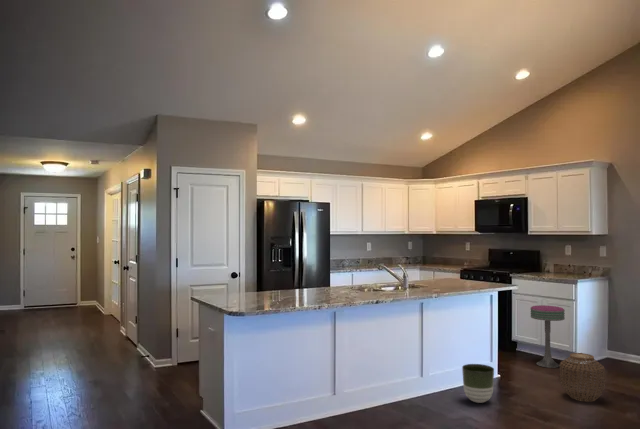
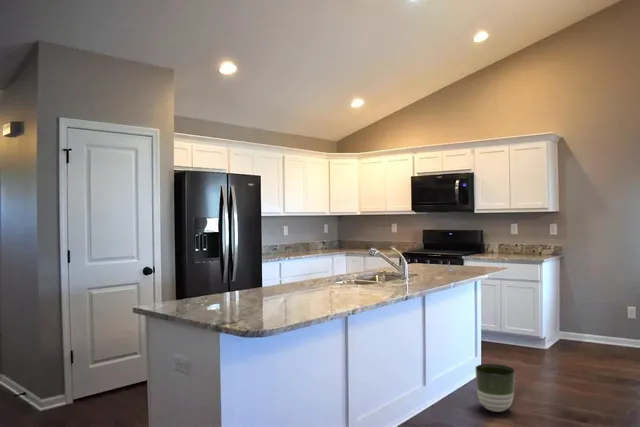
bar stool: present [531,305,565,368] -> none [495,288,531,355]
woven basket: present [560,353,605,402] -> none [565,340,617,395]

